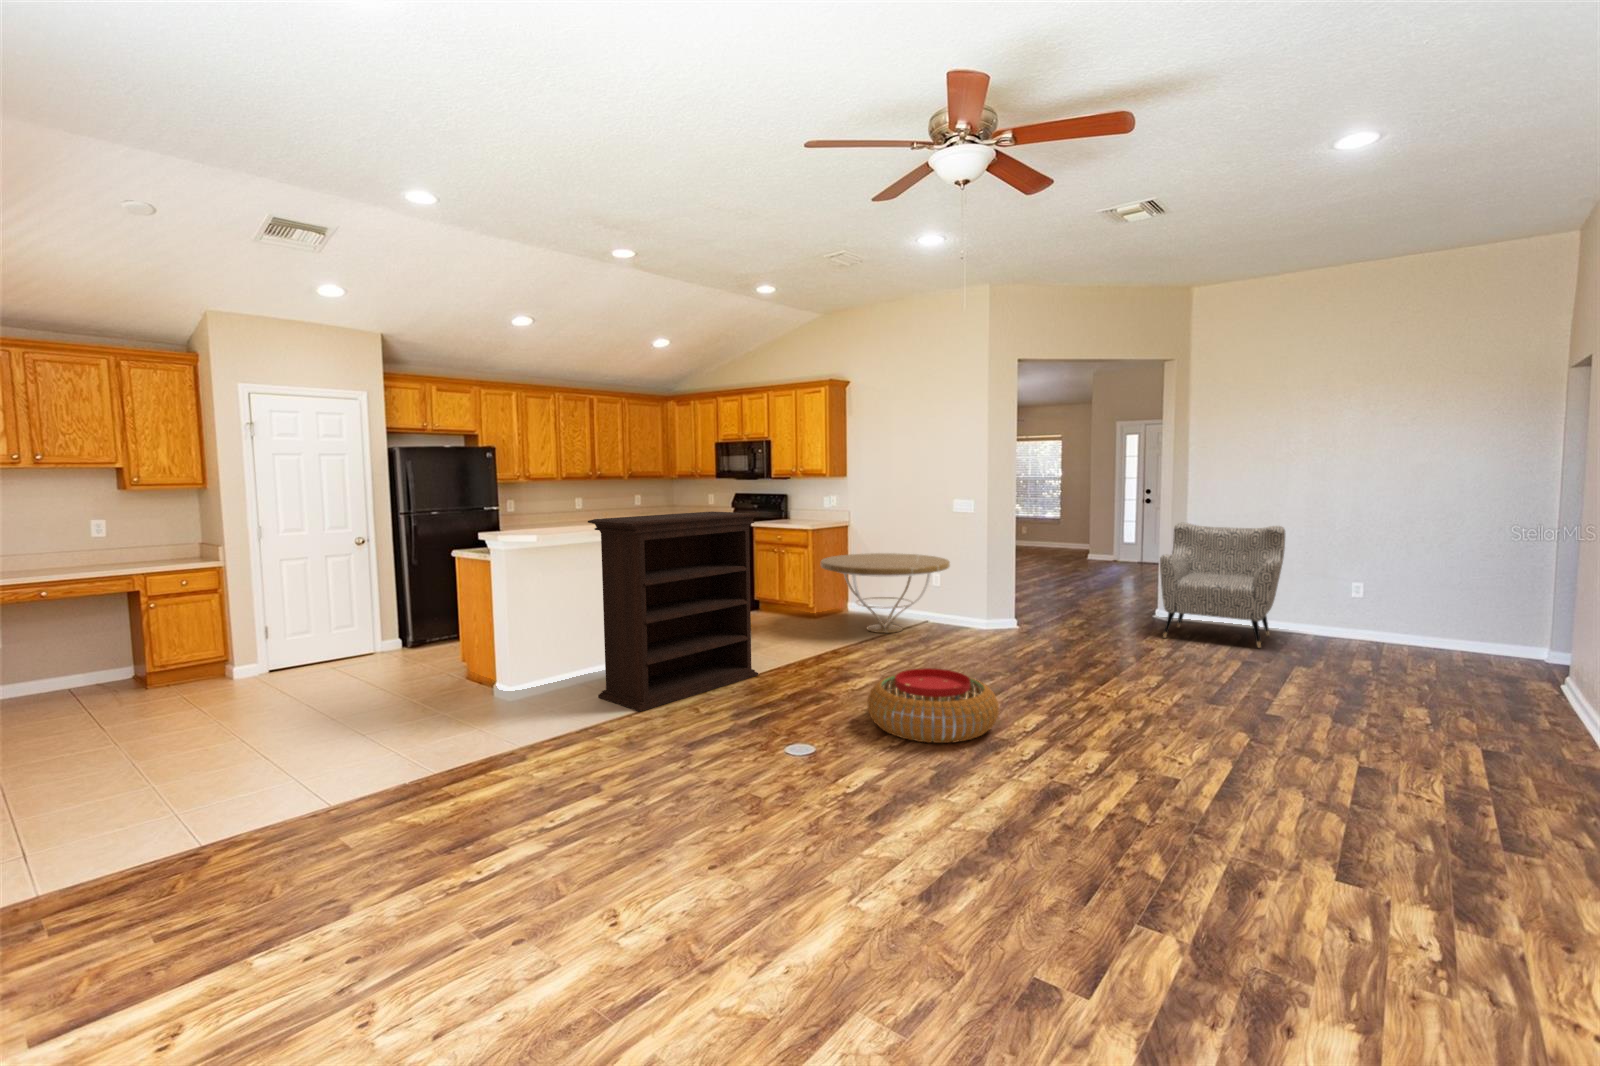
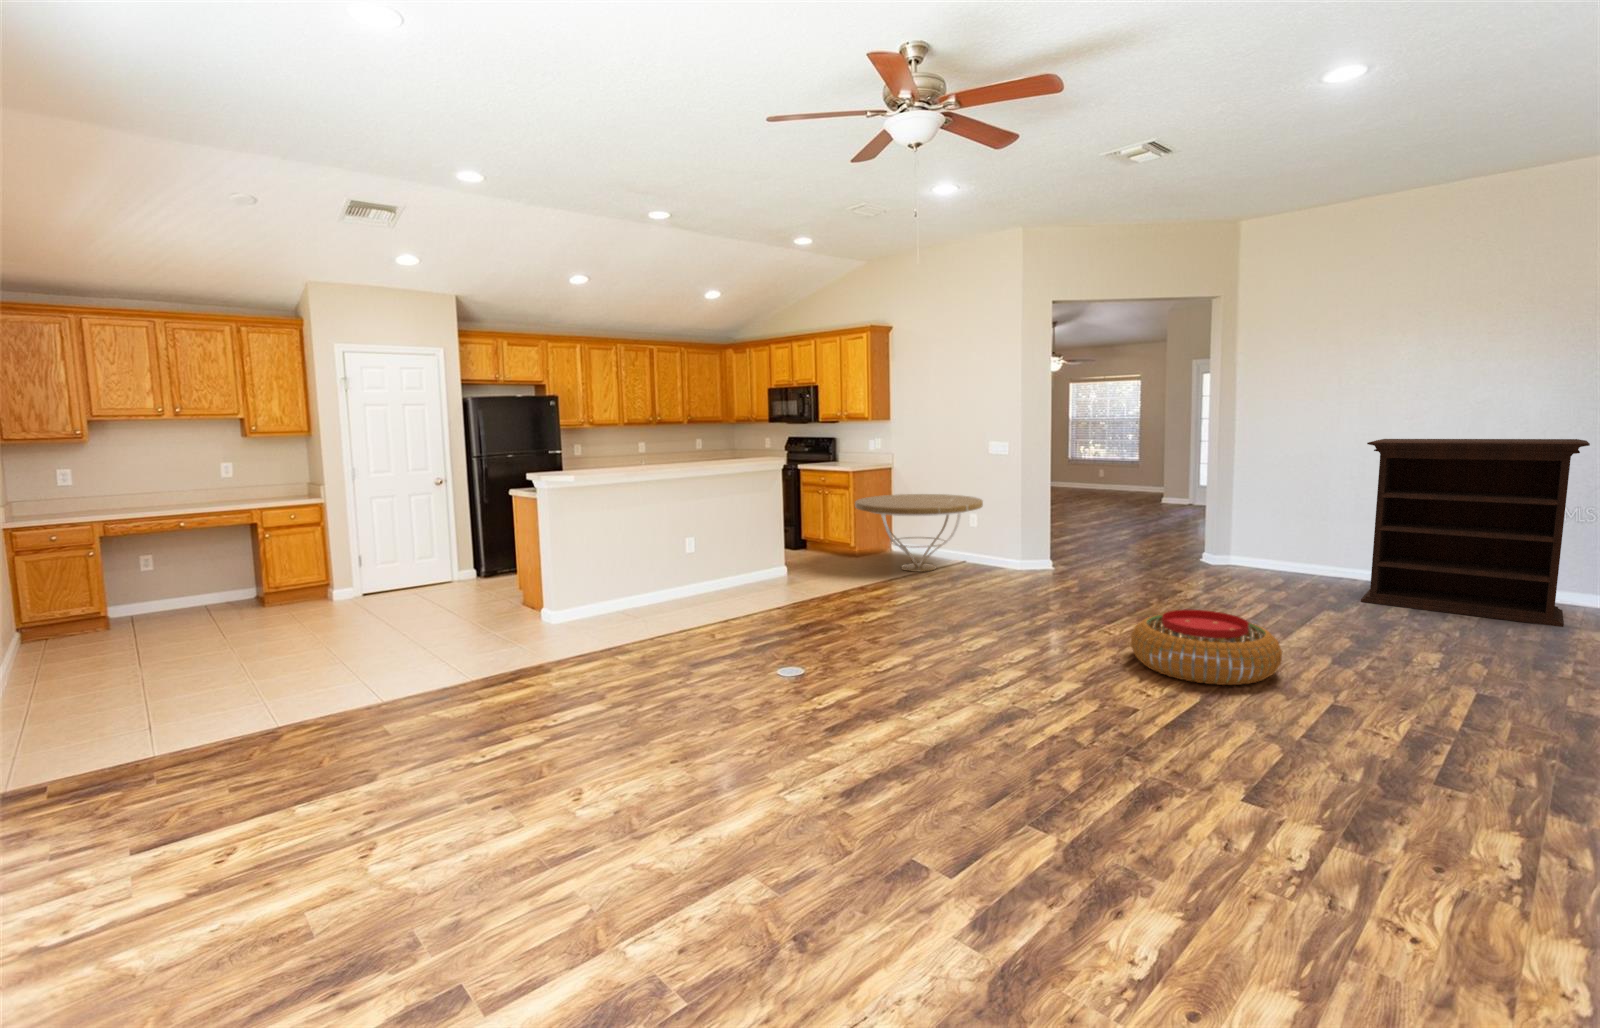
bookshelf: present [588,512,759,711] -> present [1361,439,1590,627]
armchair: present [1160,523,1285,648] -> none [1202,461,1343,591]
pouf: present [868,668,999,743] -> present [1131,610,1282,685]

